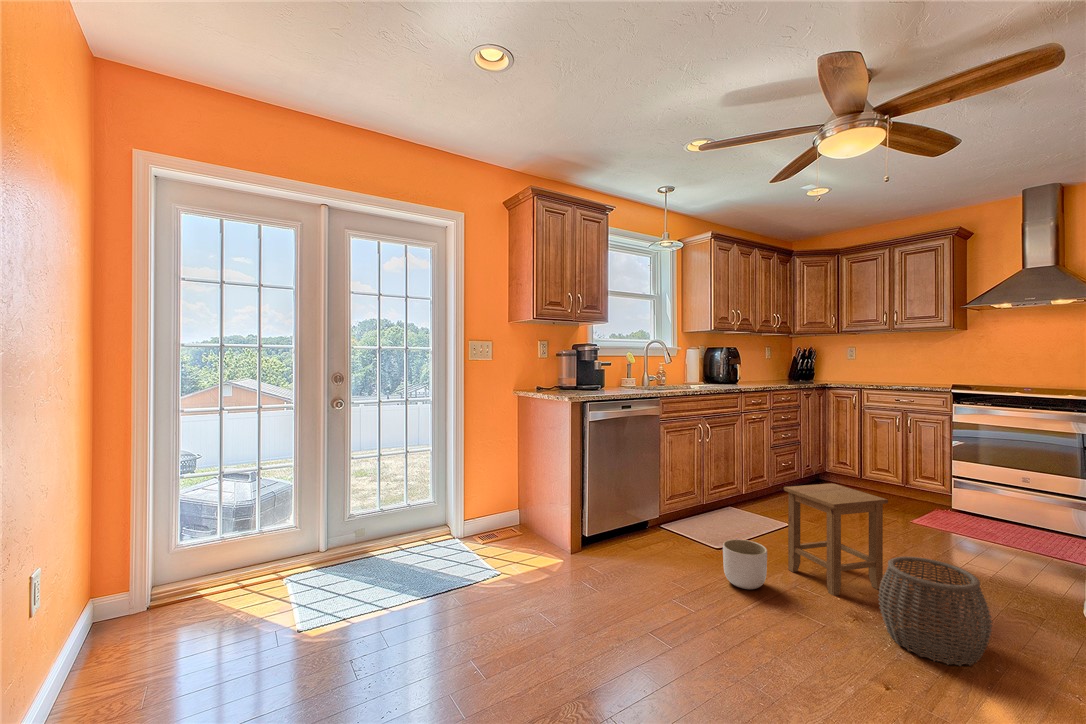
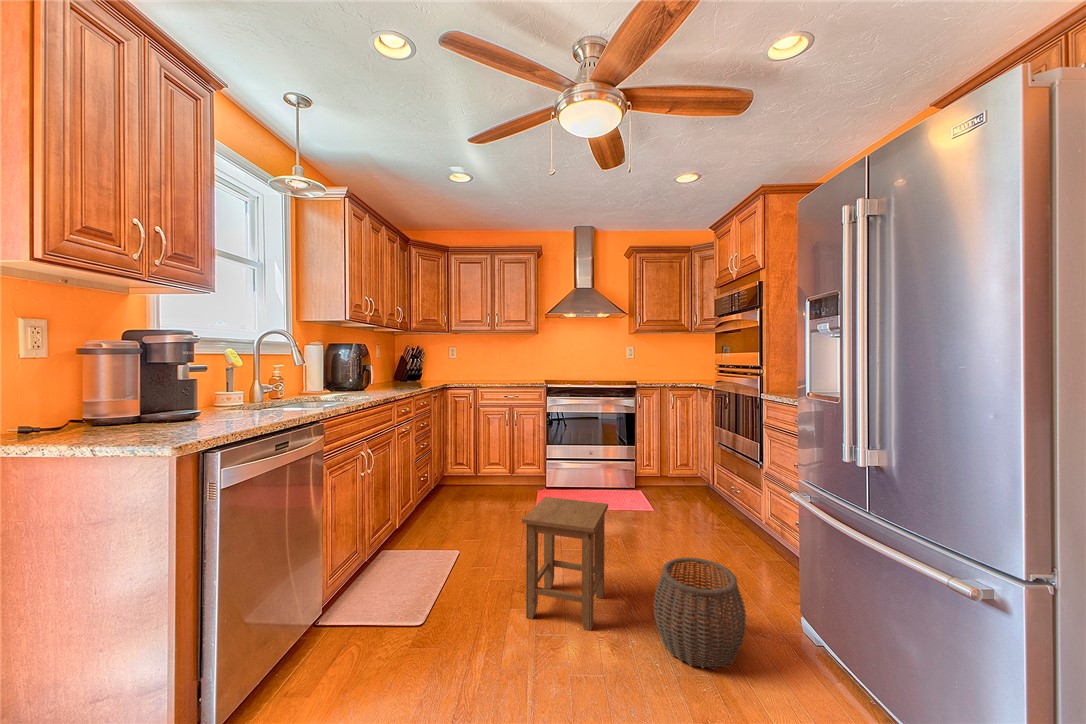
planter: present [723,539,767,589] -> none [489,608,545,687]

